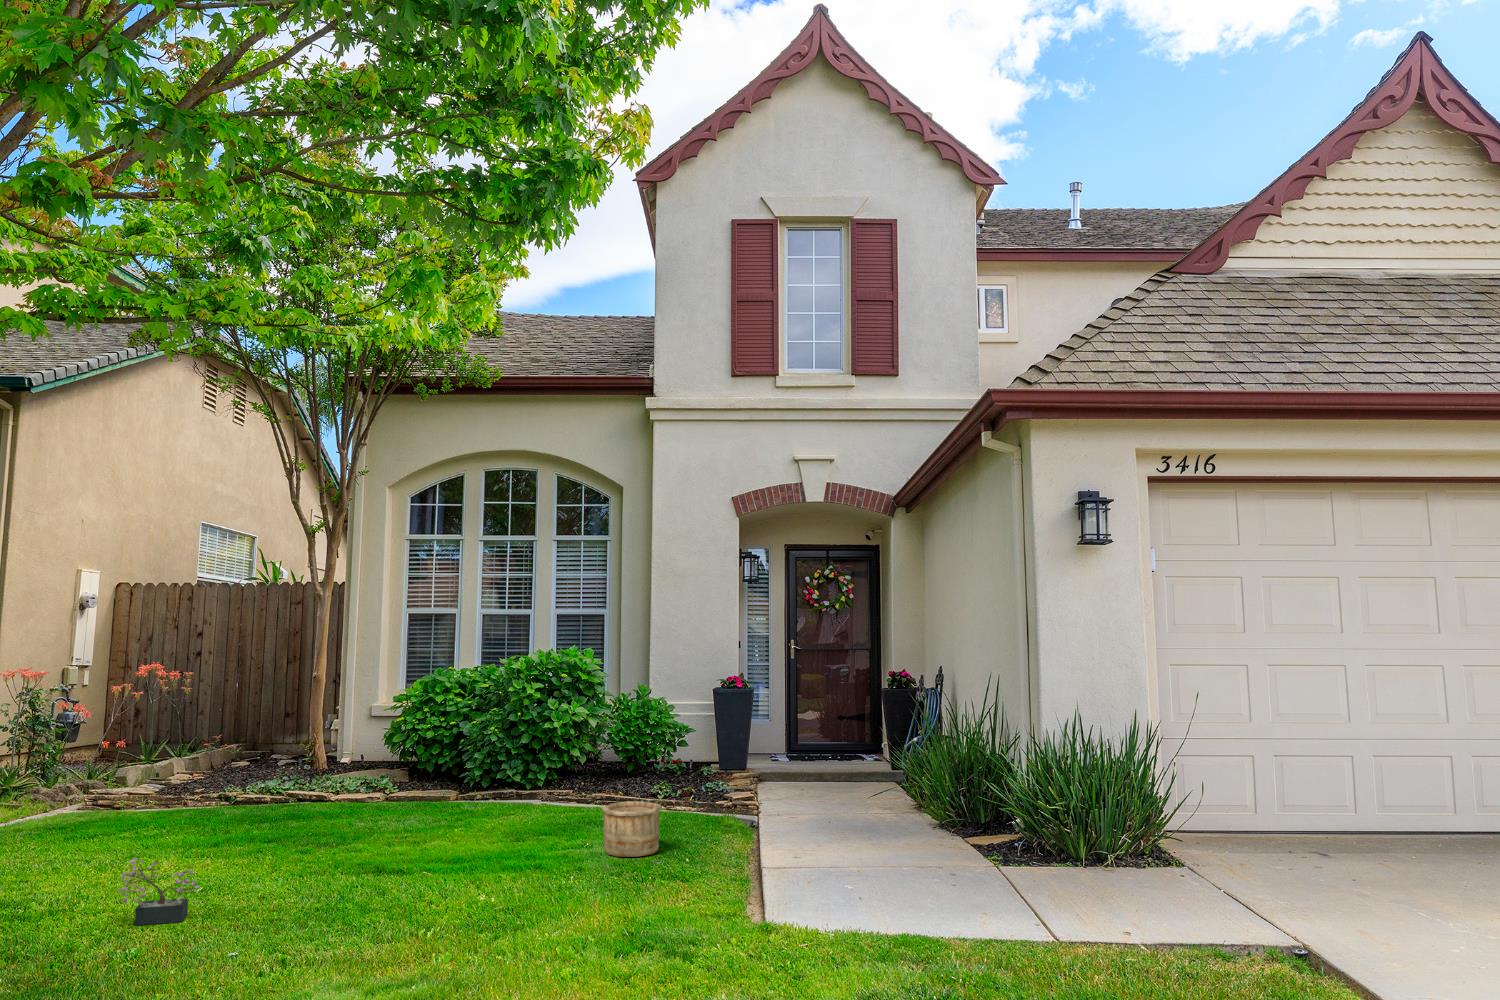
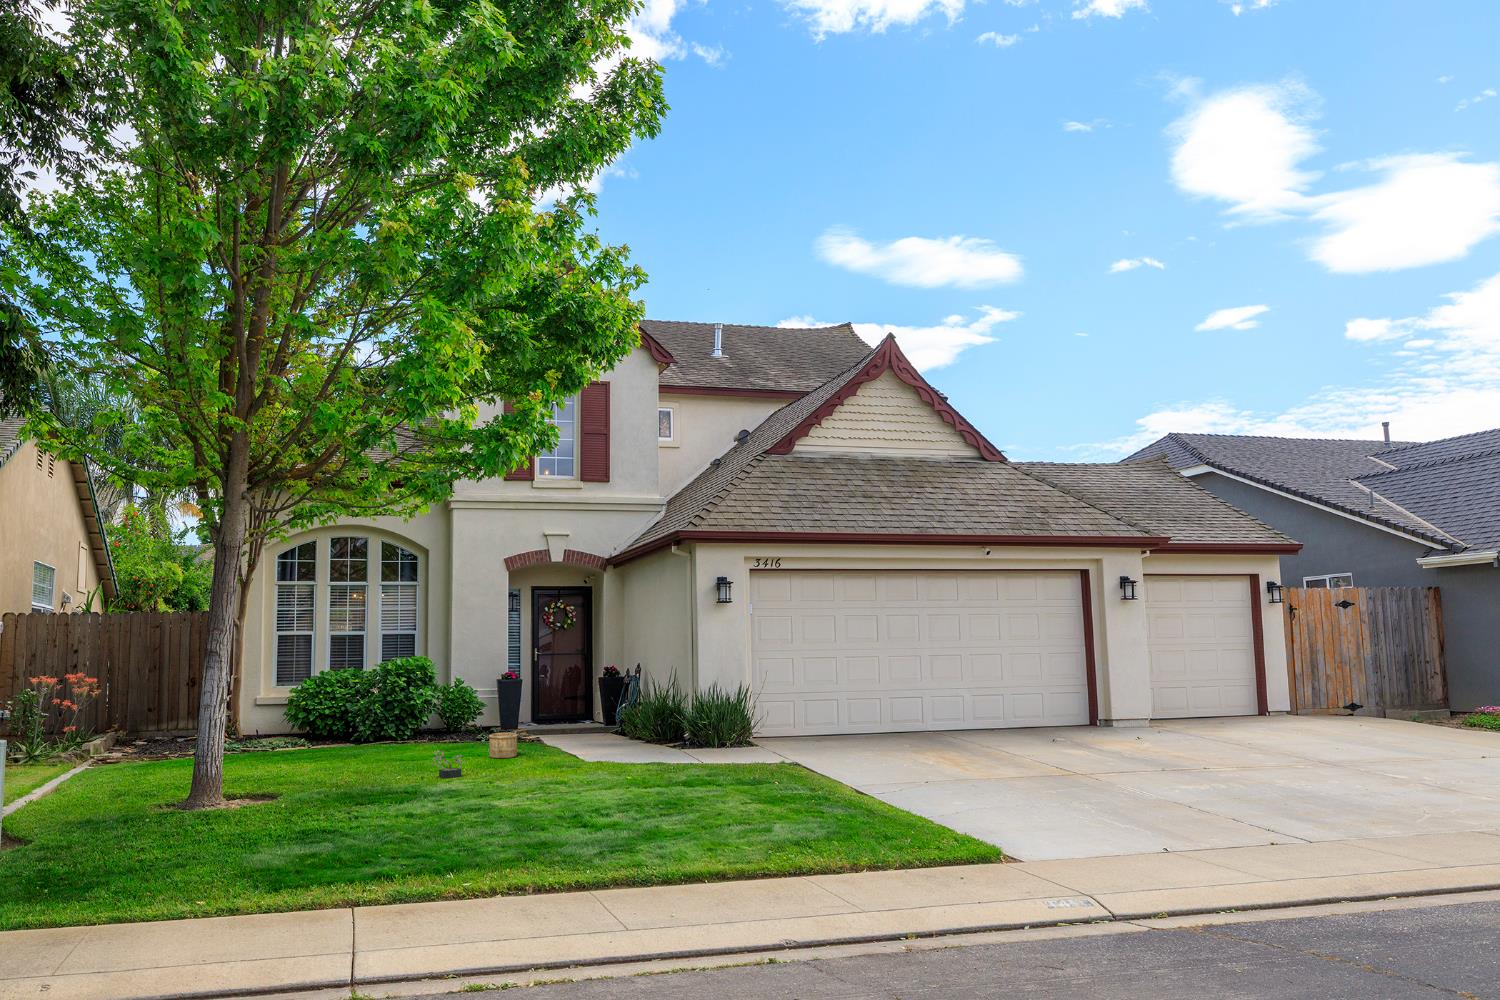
decorative plant: present [119,858,200,925] -> present [432,750,465,778]

